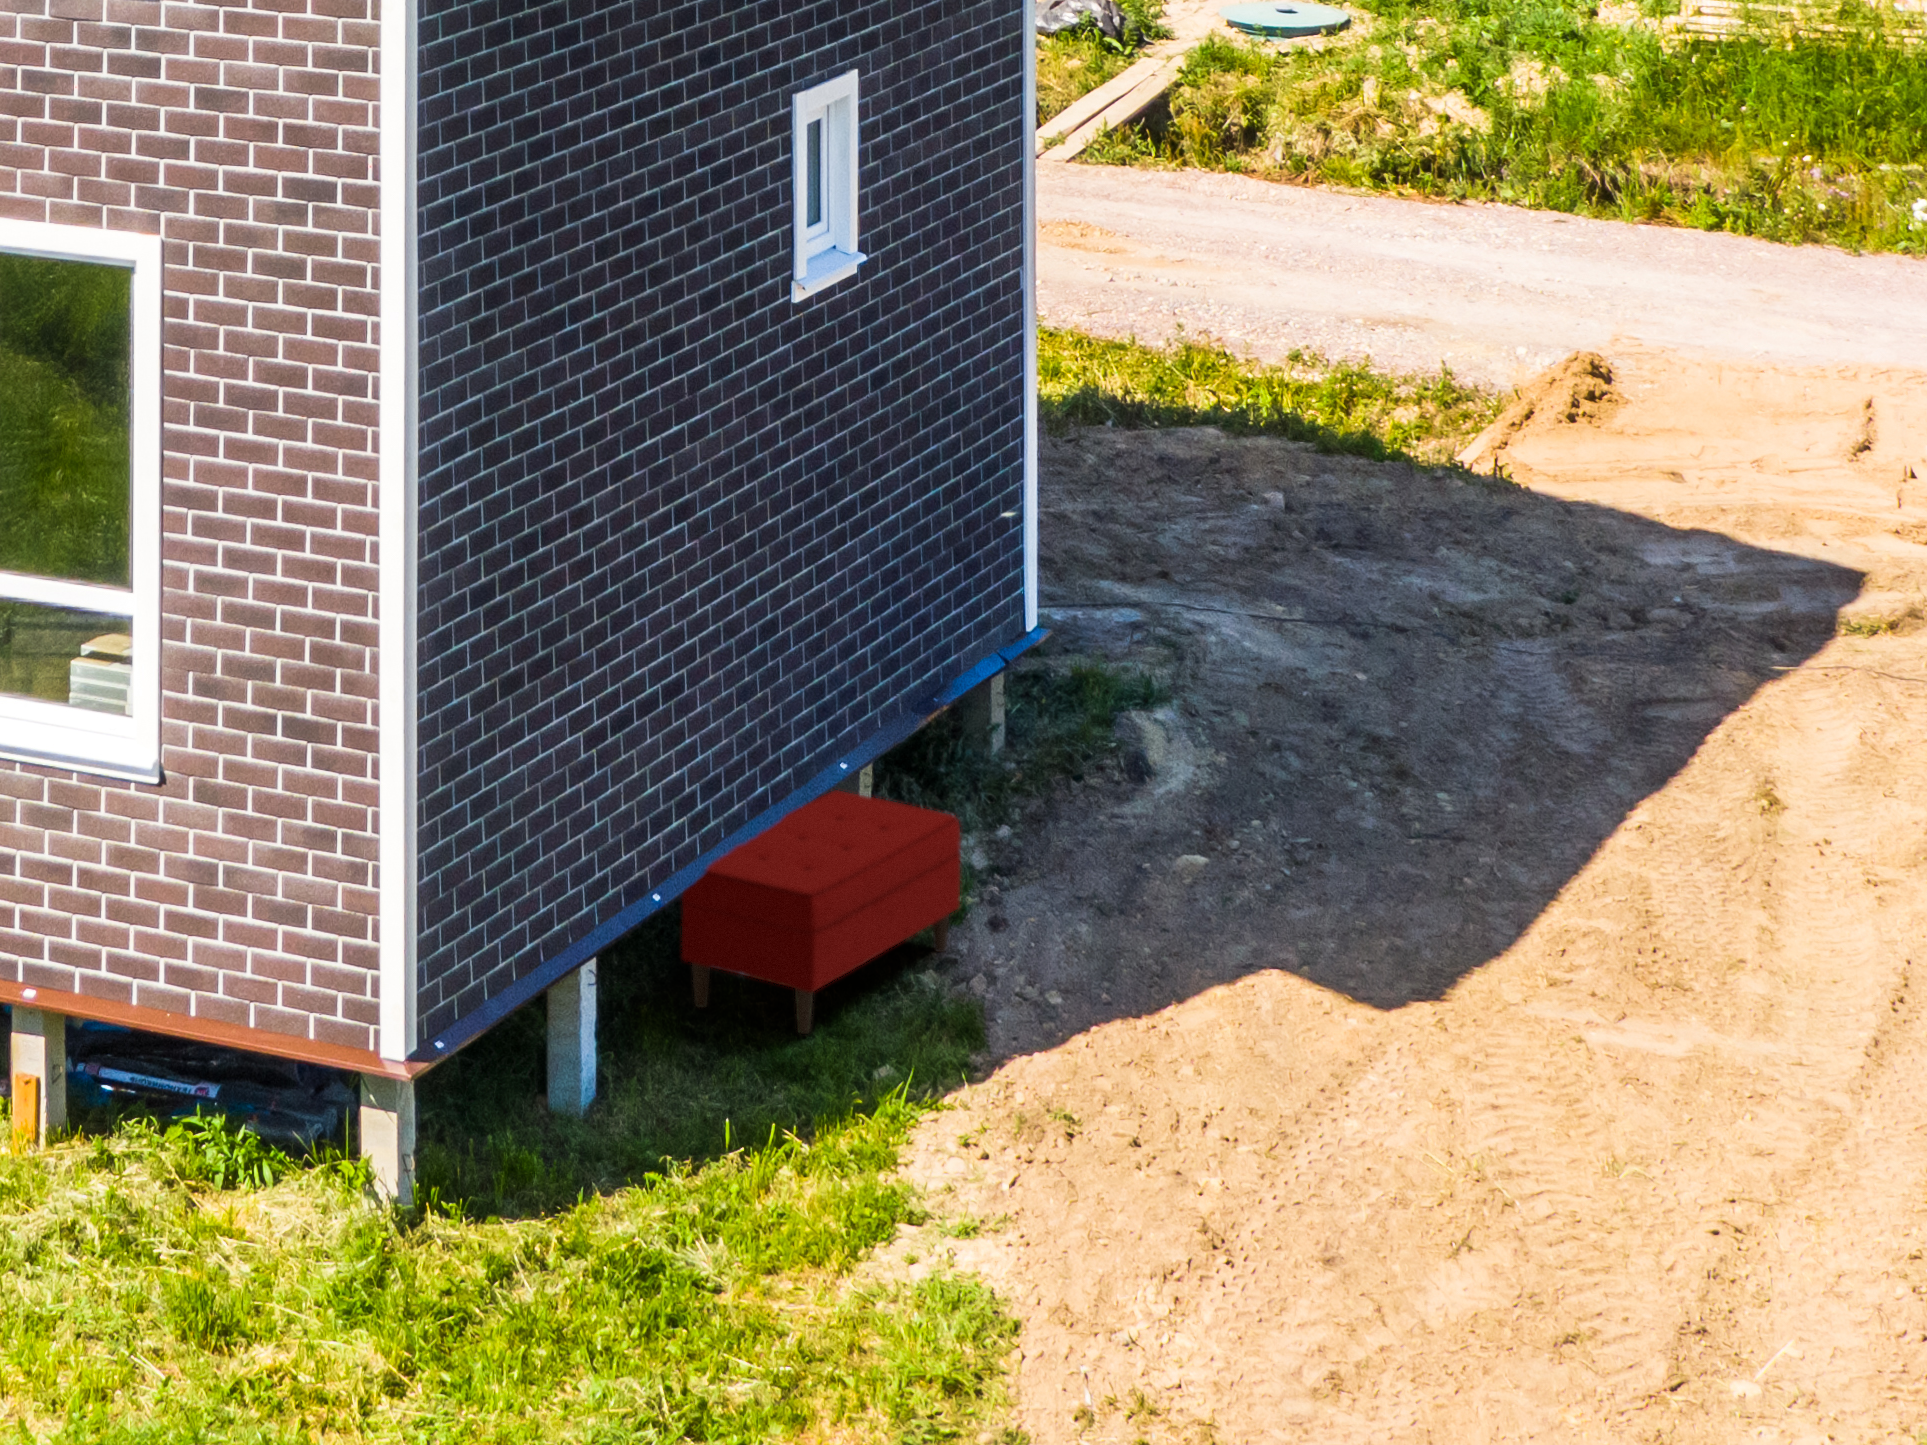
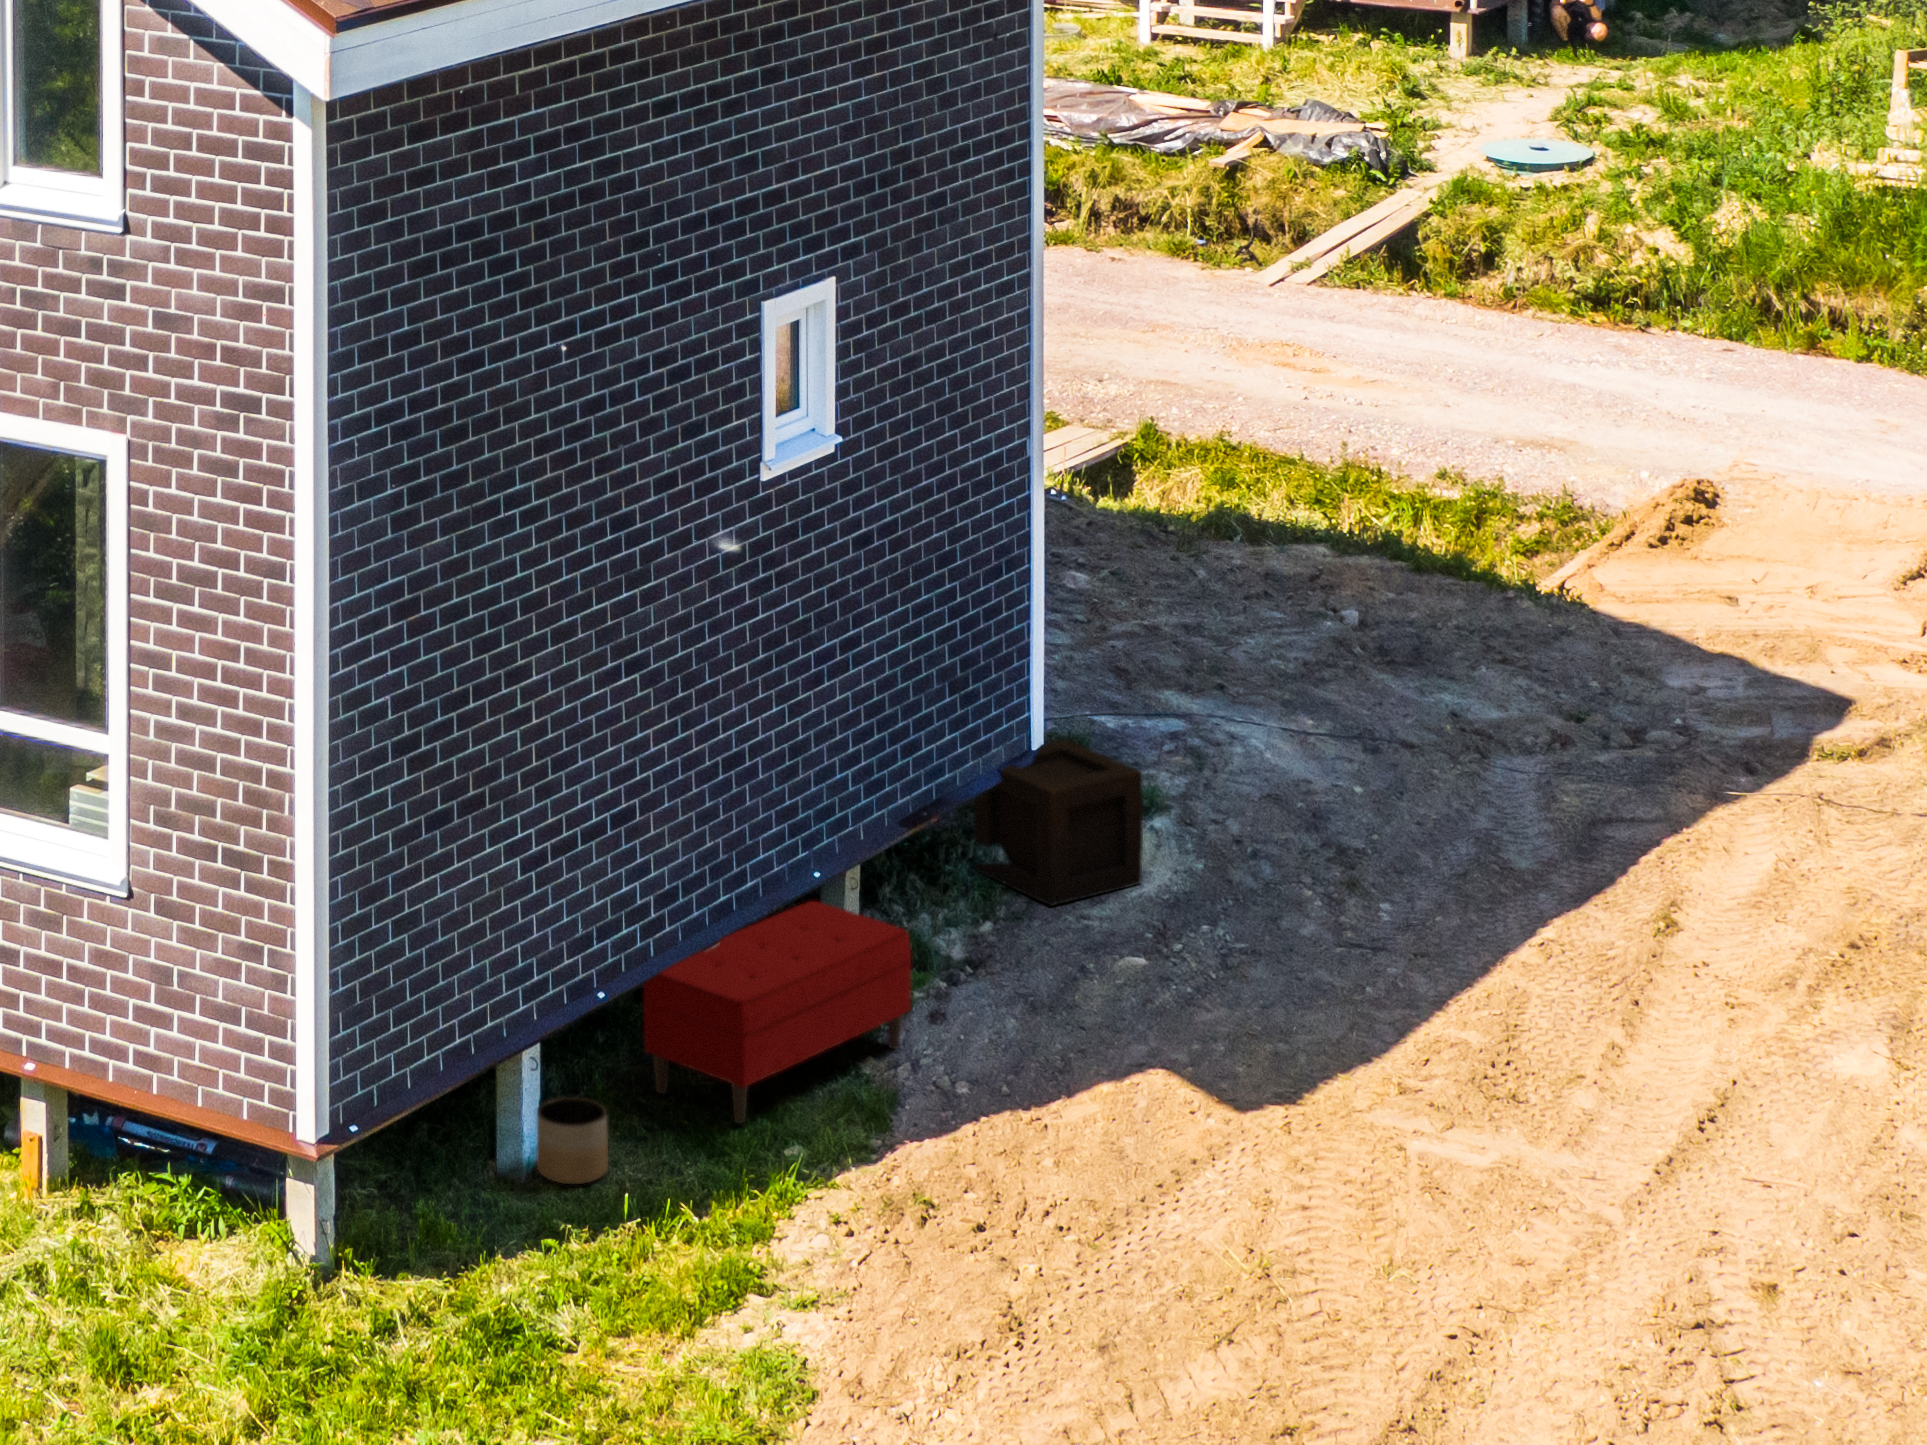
wooden crate: none [950,618,1143,800] -> present [974,740,1143,905]
planter: none [595,1009,678,1105] -> present [537,1097,608,1184]

